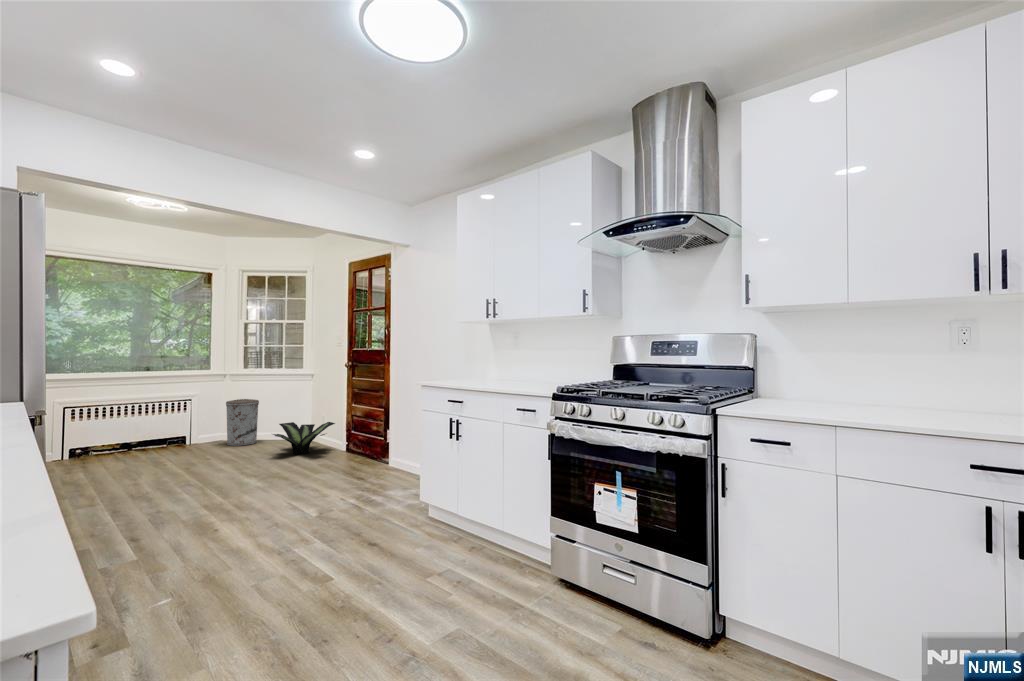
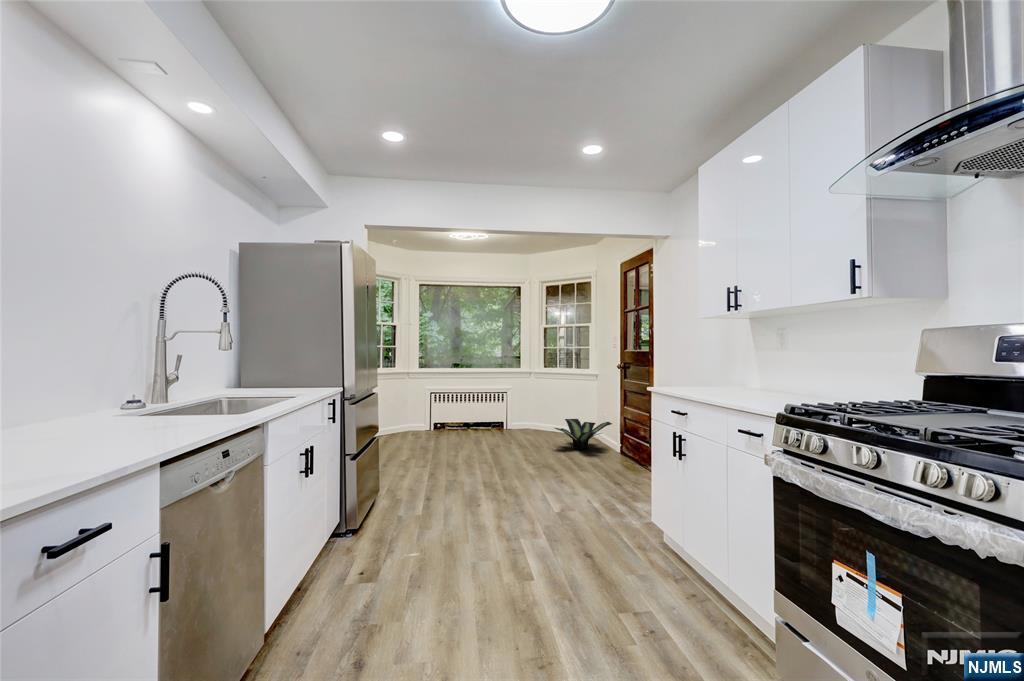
trash can: present [226,399,259,446] -> none [528,394,553,435]

